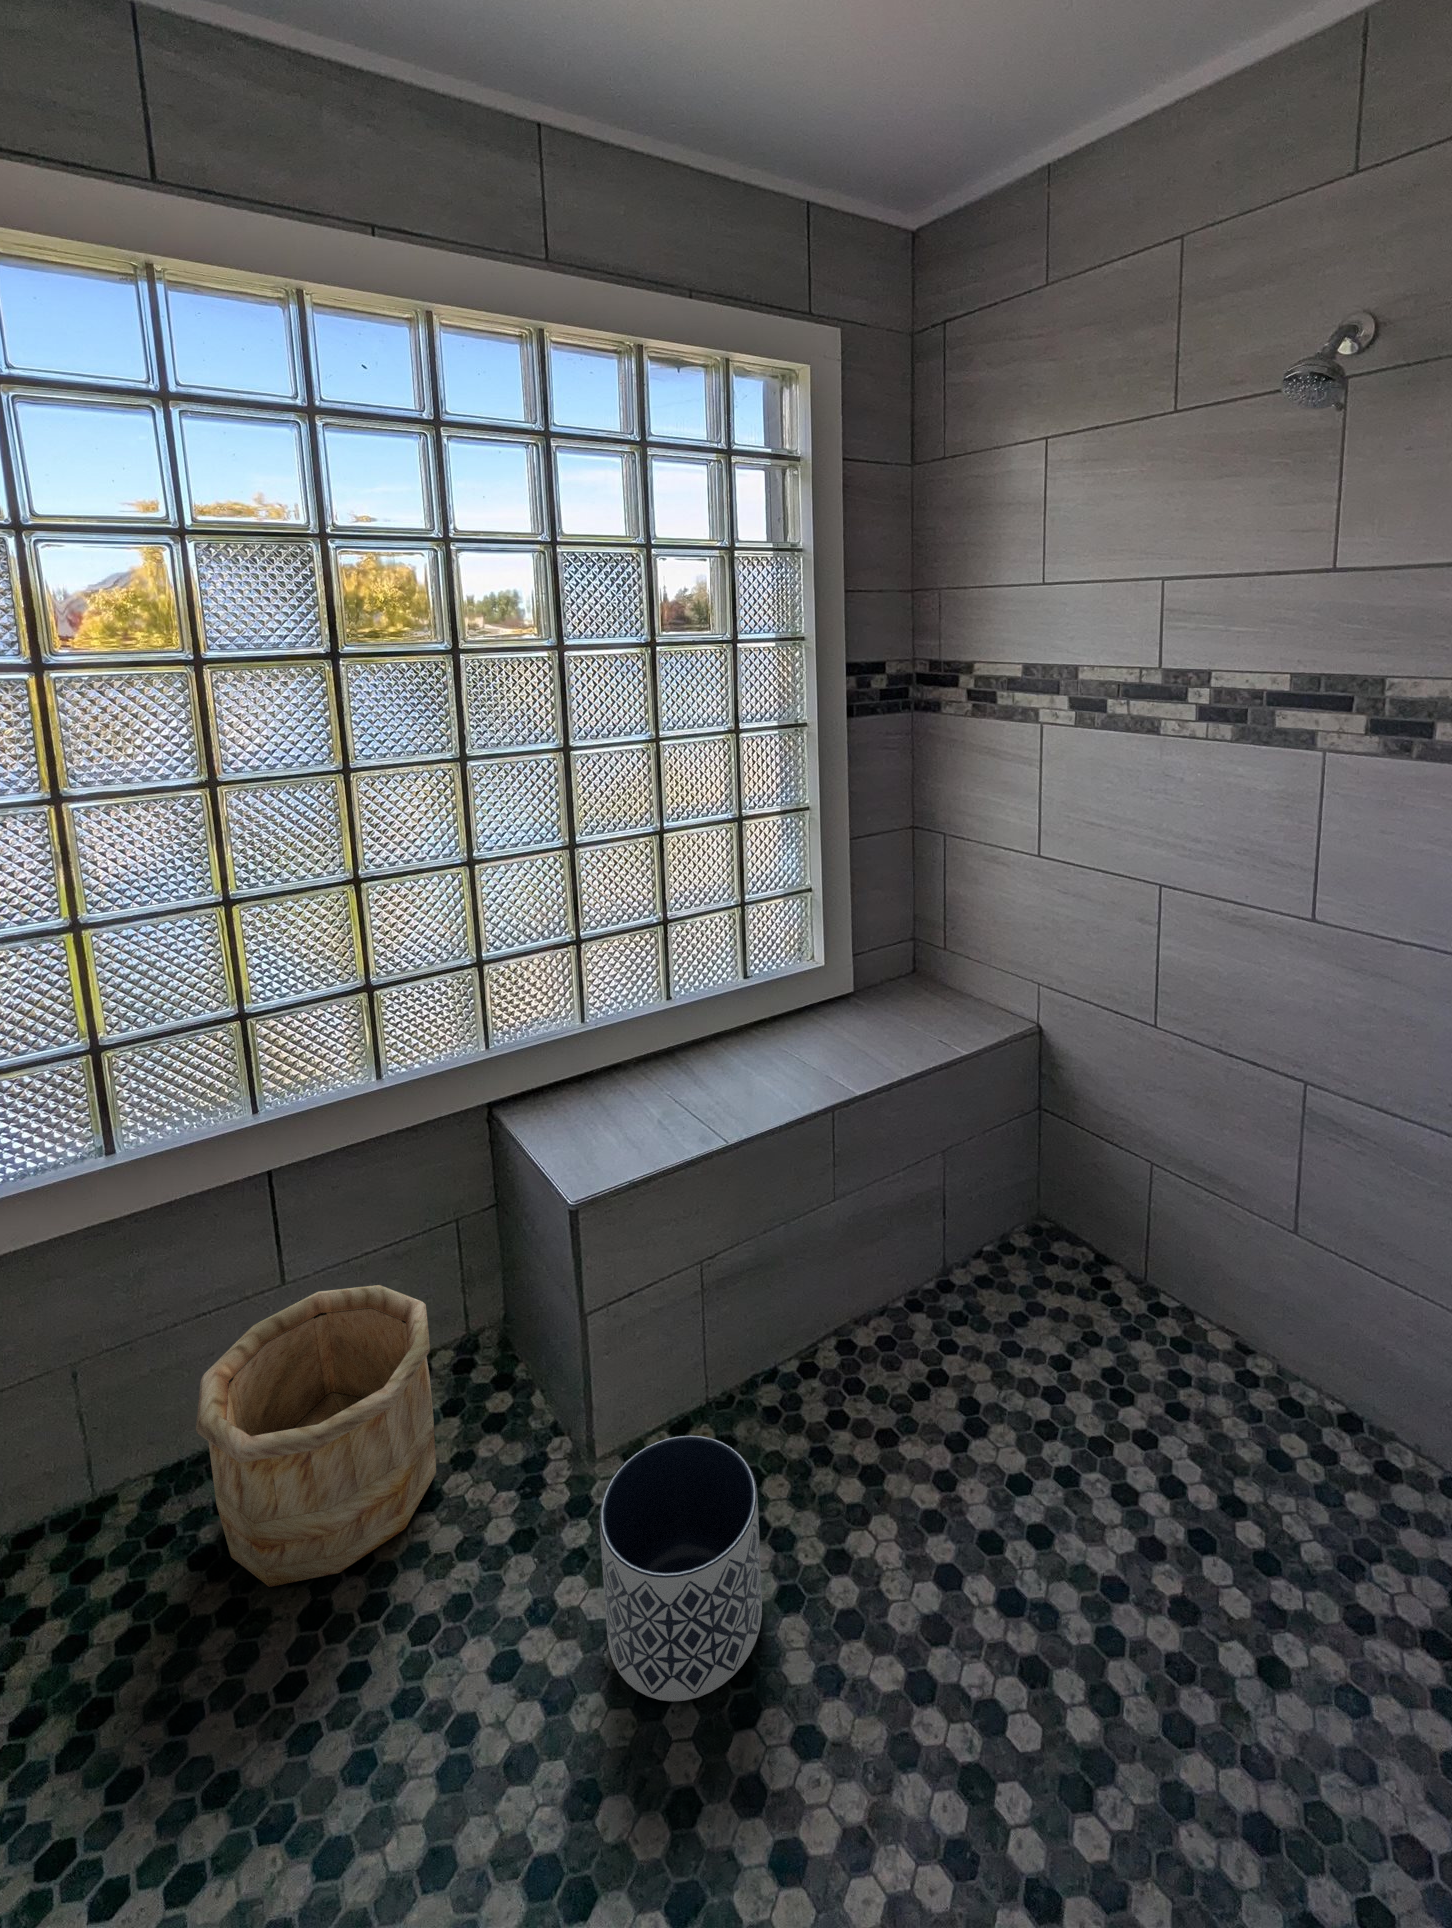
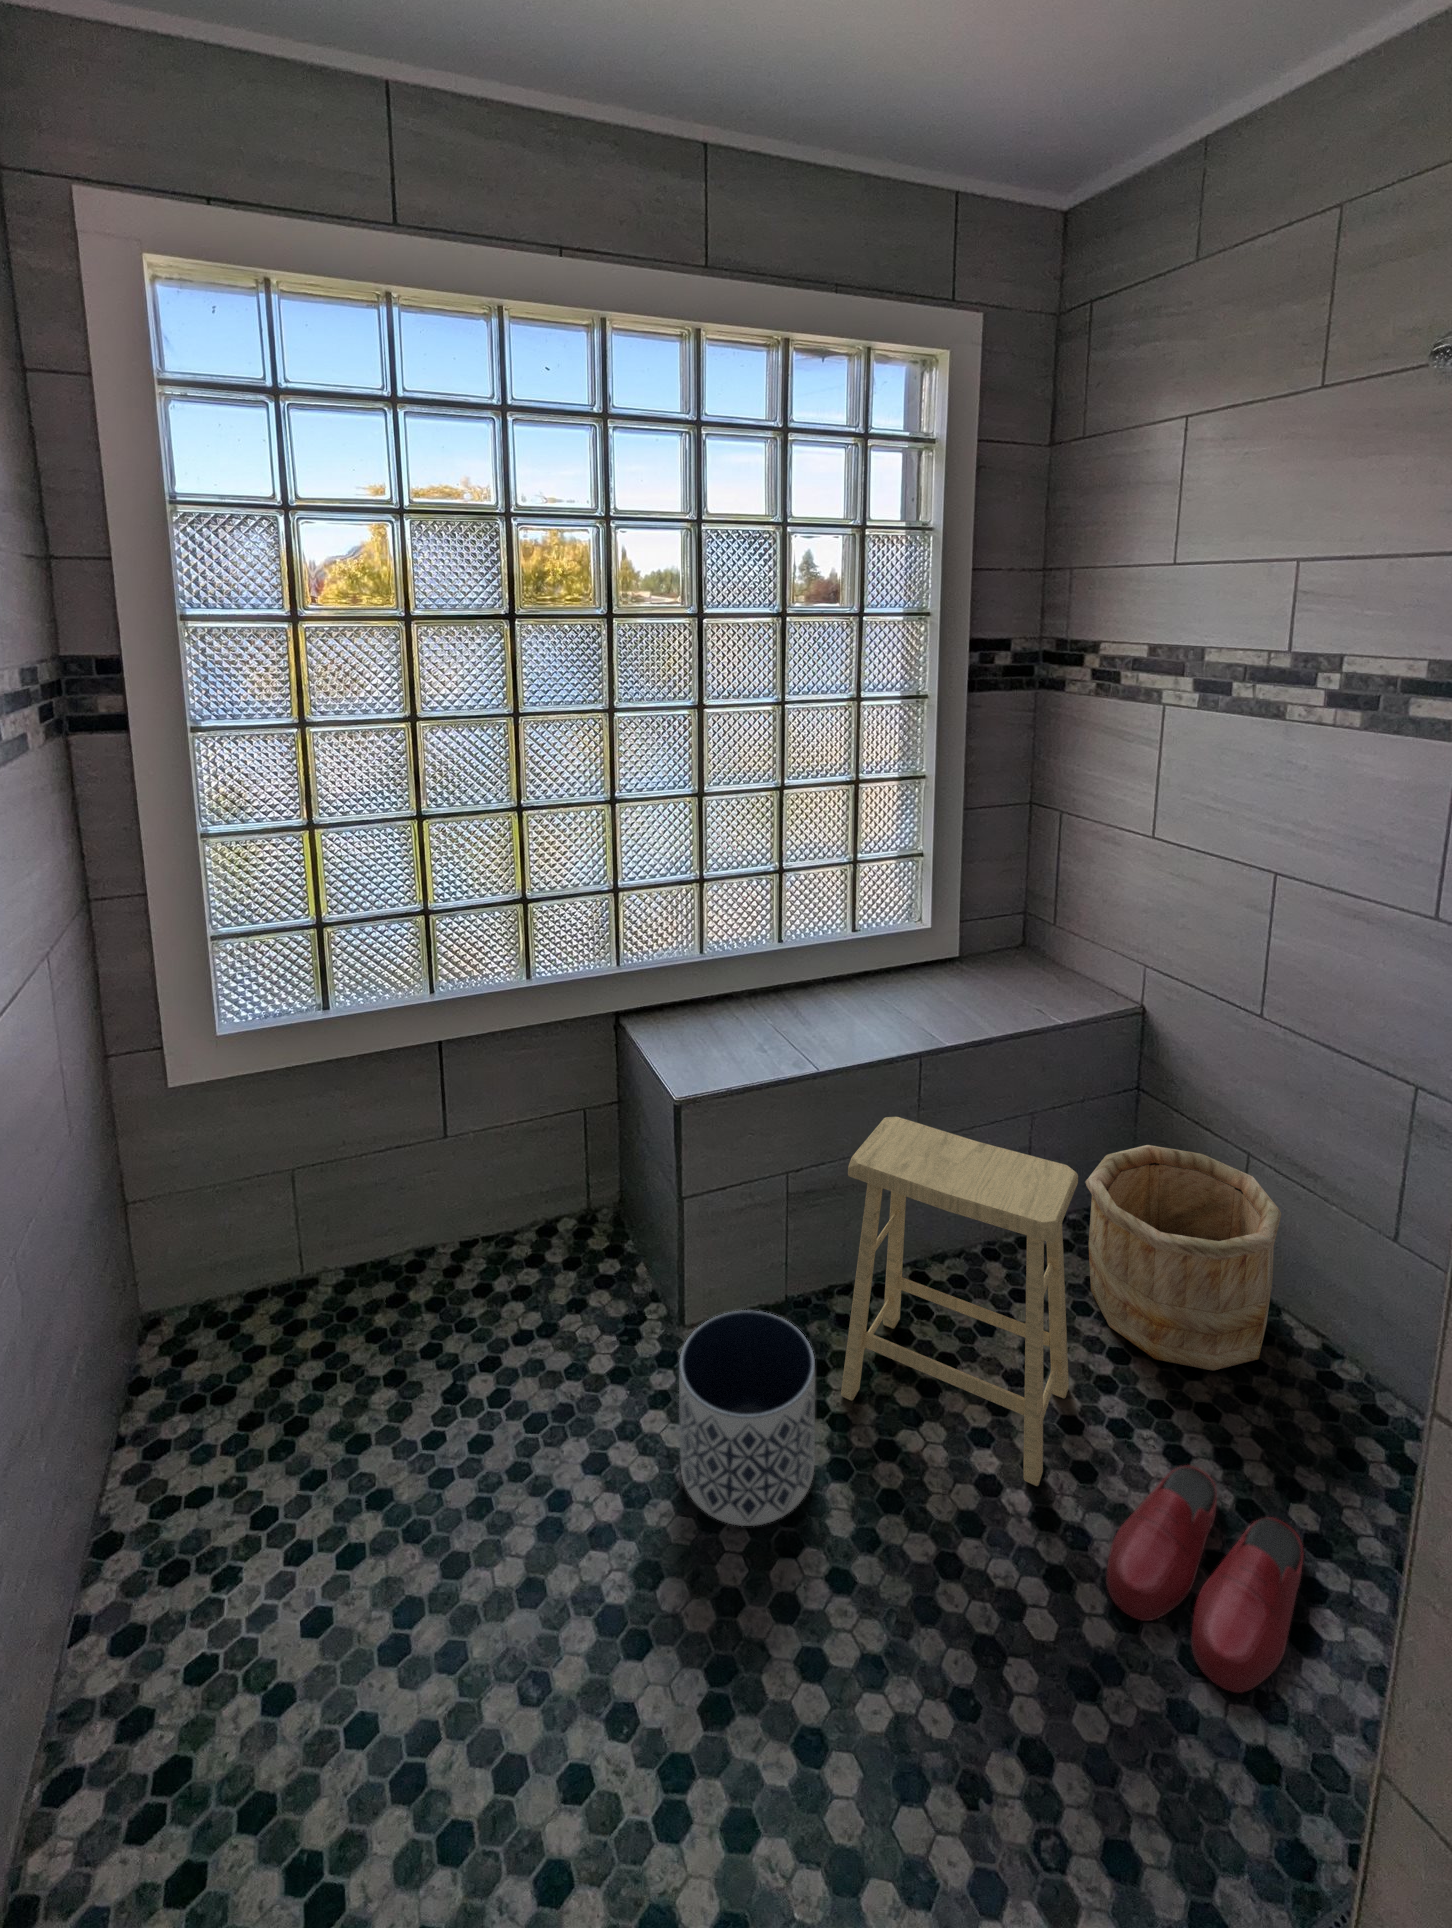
footstool: none [775,1185,1013,1566] -> present [841,1117,1078,1486]
wooden bucket: present [196,1285,436,1587] -> present [1085,1145,1281,1371]
slippers: none [1079,1505,1258,1752] -> present [1106,1465,1304,1693]

